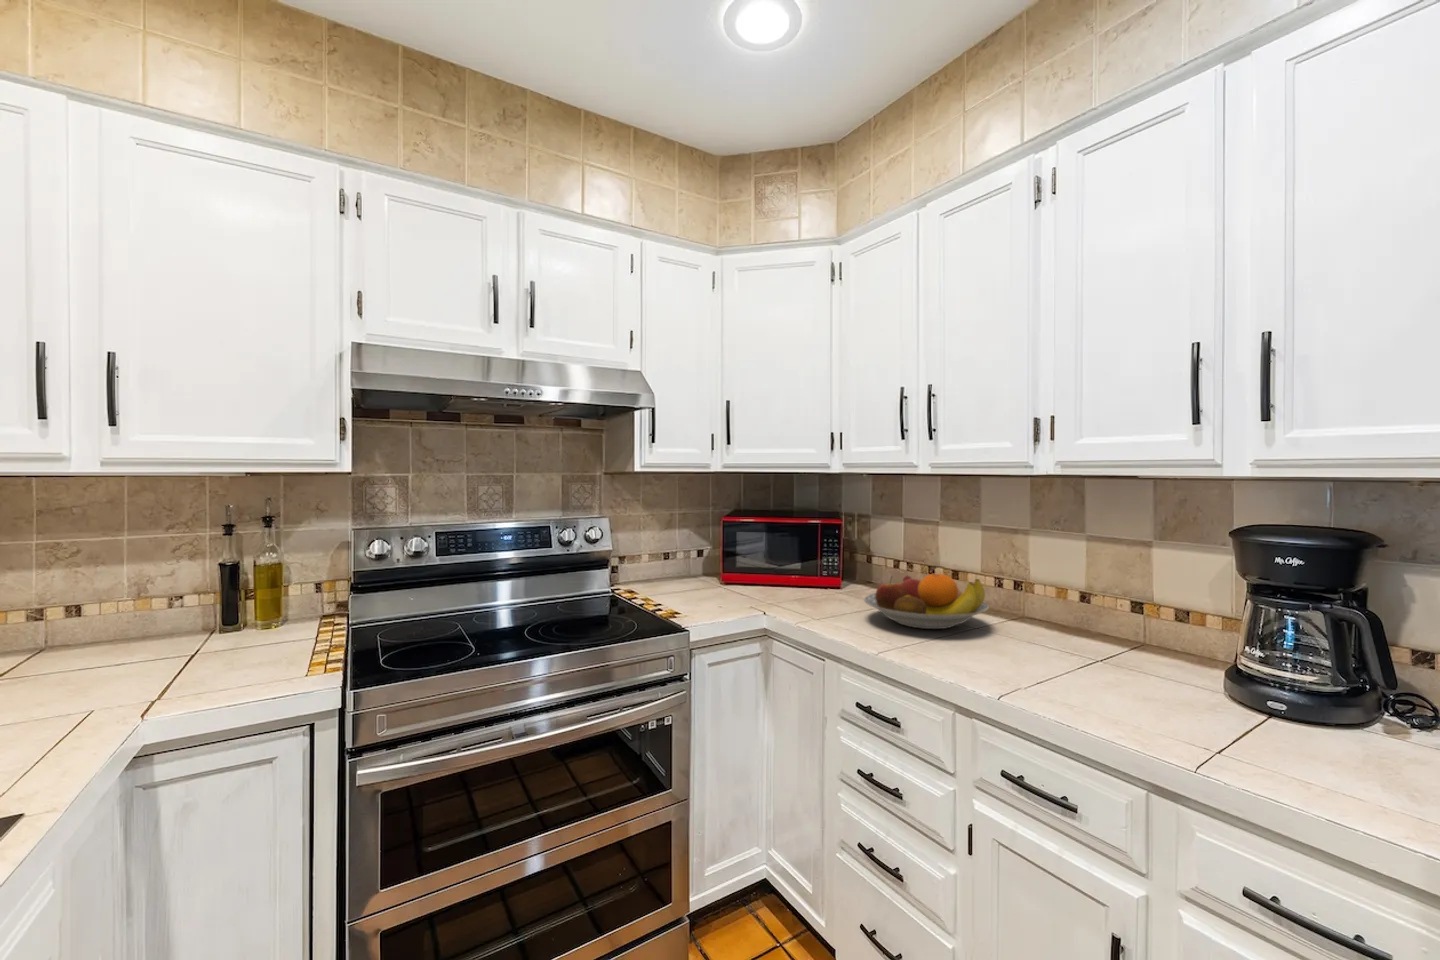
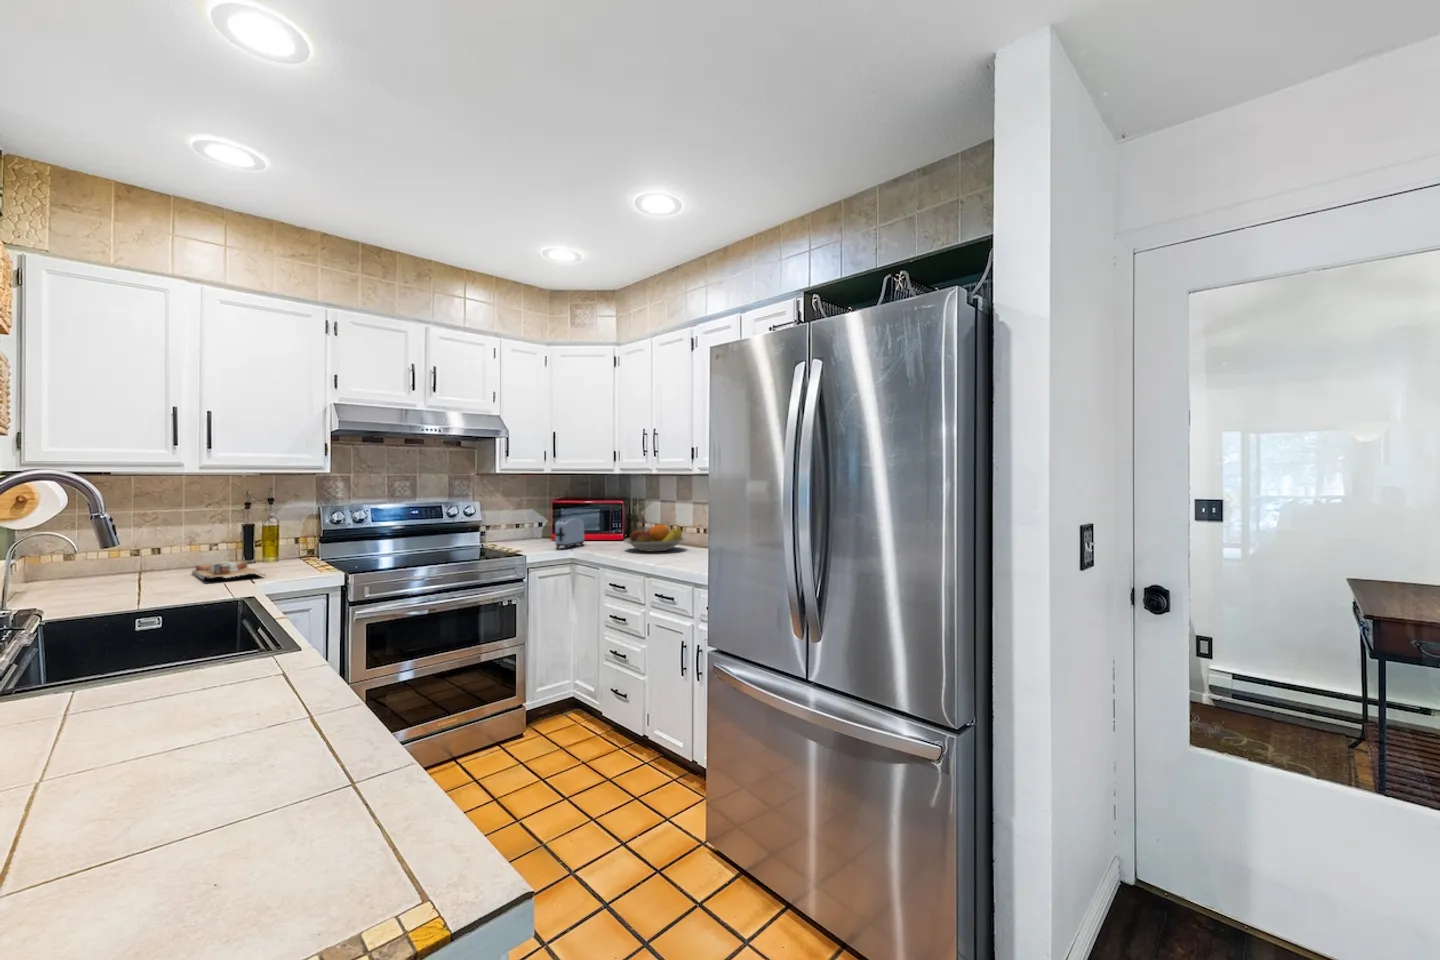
toaster: none [735,550,780,609] -> present [555,518,584,549]
cutting board: none [58,637,211,707] -> present [192,561,265,580]

